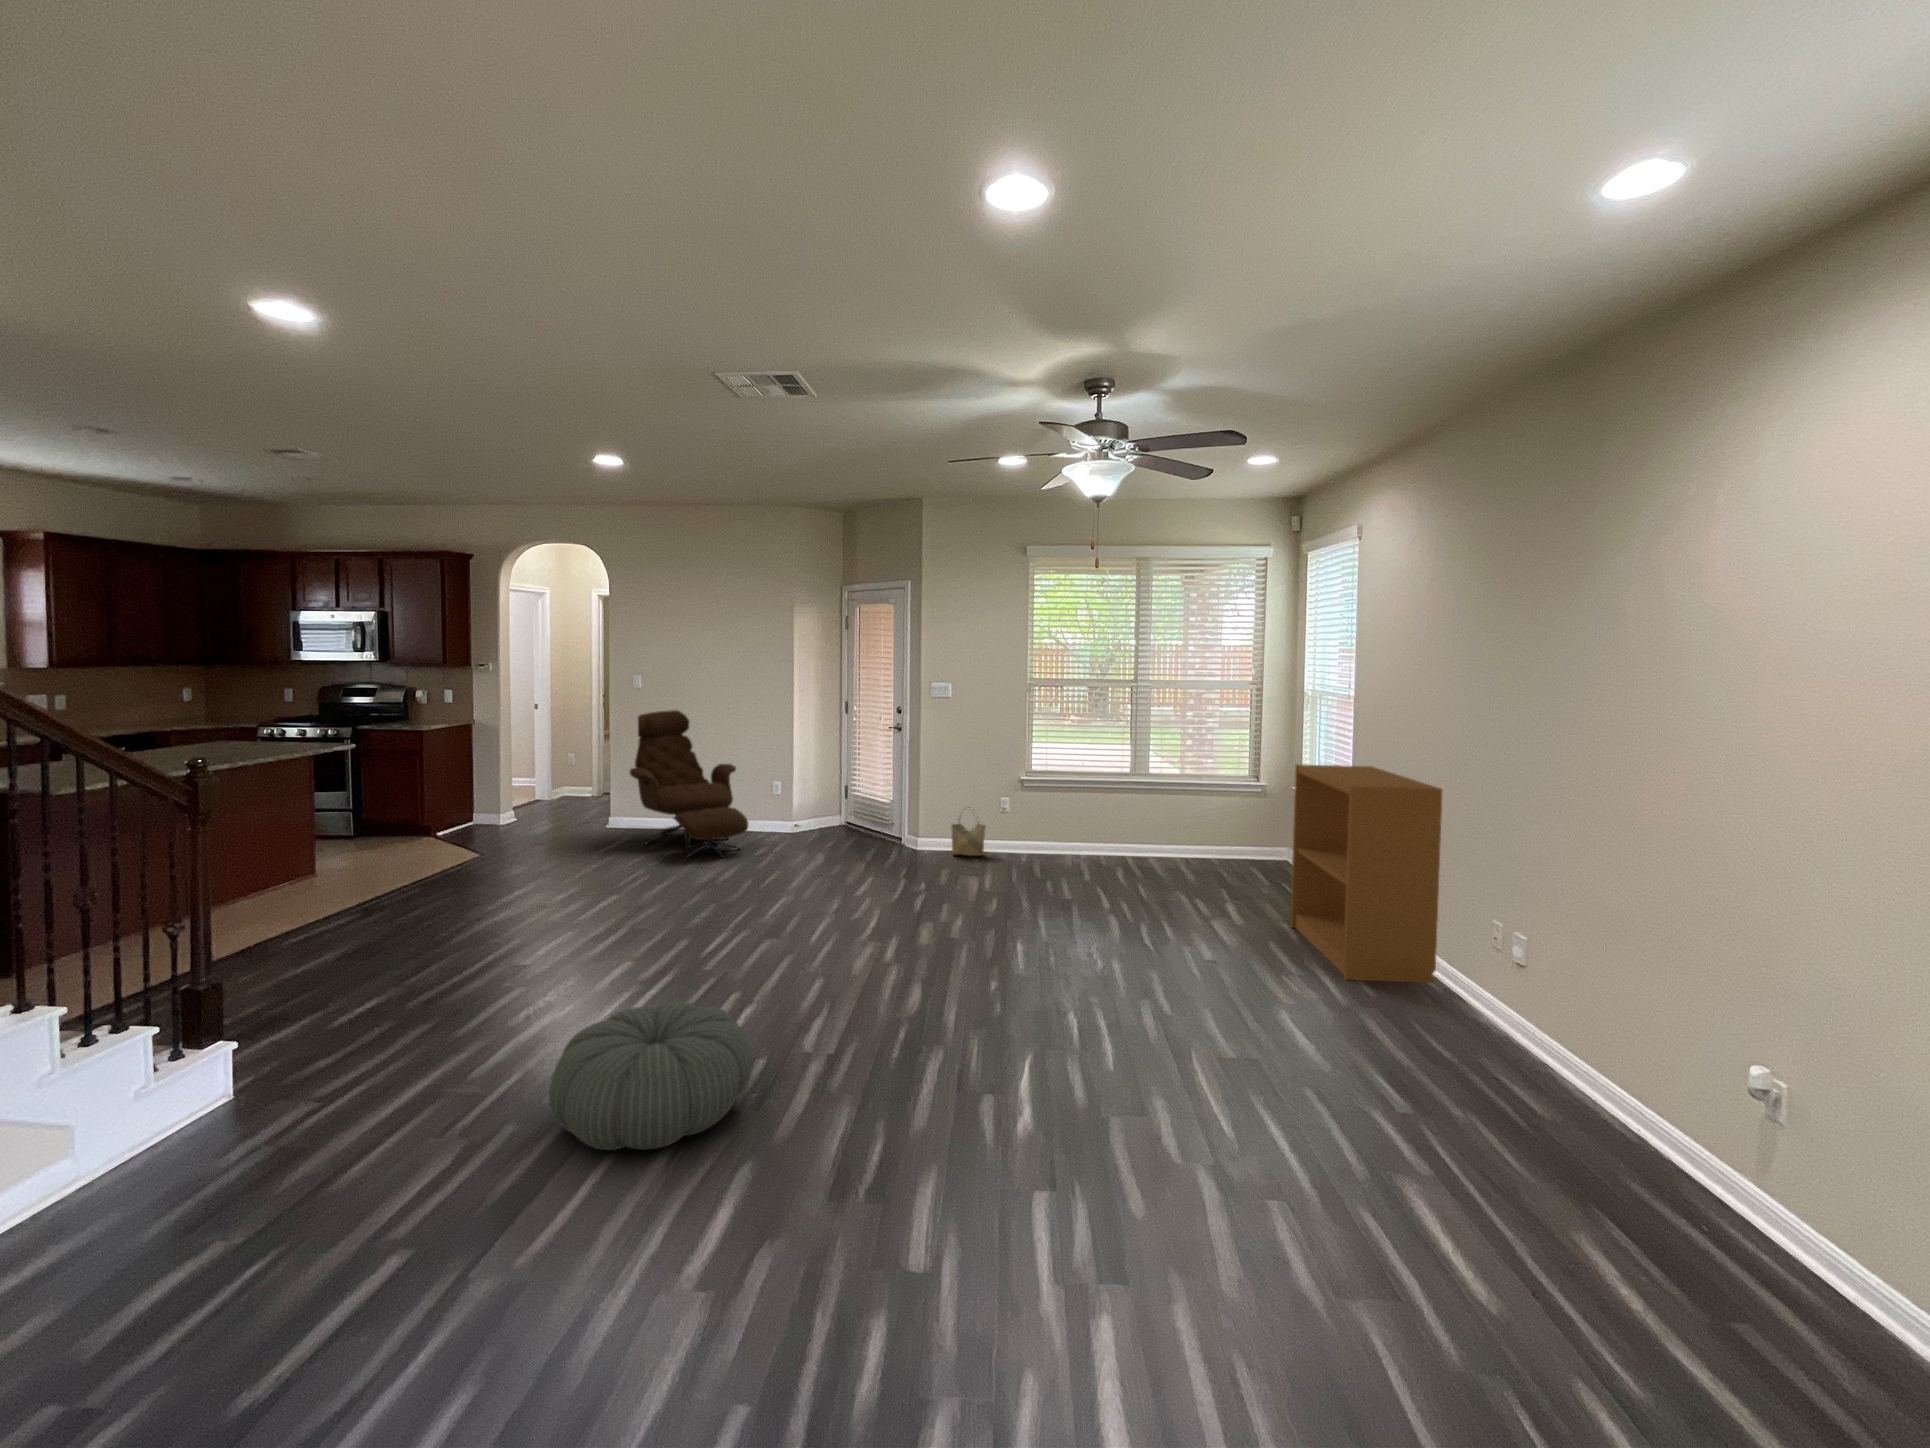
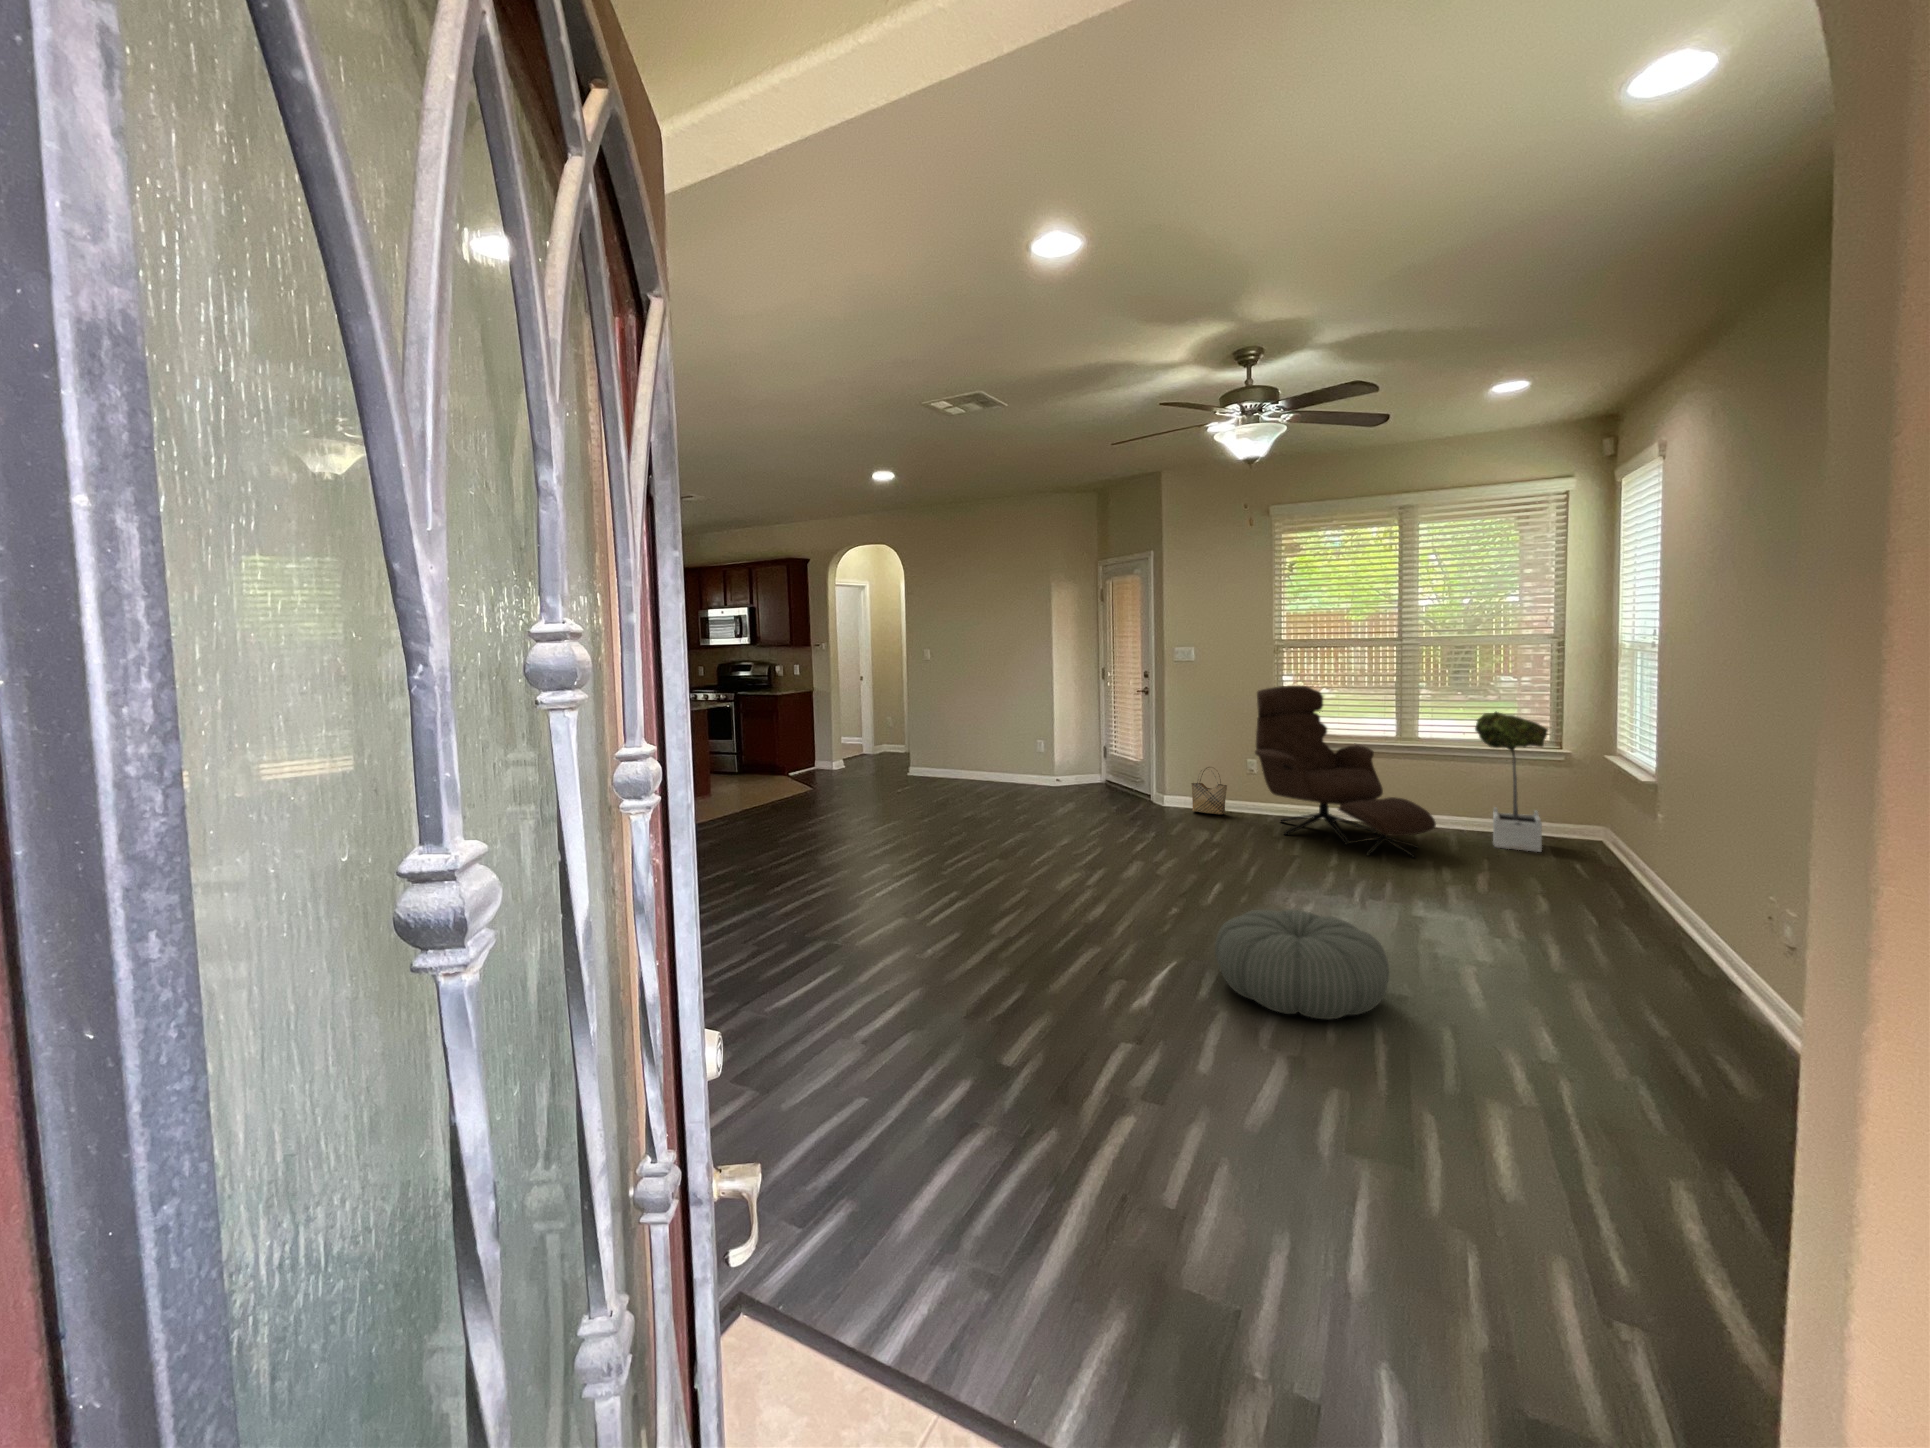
lounge chair: present [630,710,749,858] -> present [1255,686,1436,858]
potted tree: none [1200,749,1255,874] -> present [1475,712,1548,852]
bookshelf: present [1290,764,1442,983] -> none [1554,723,1729,978]
pouf: present [549,1002,753,1150] -> present [1215,909,1389,1019]

